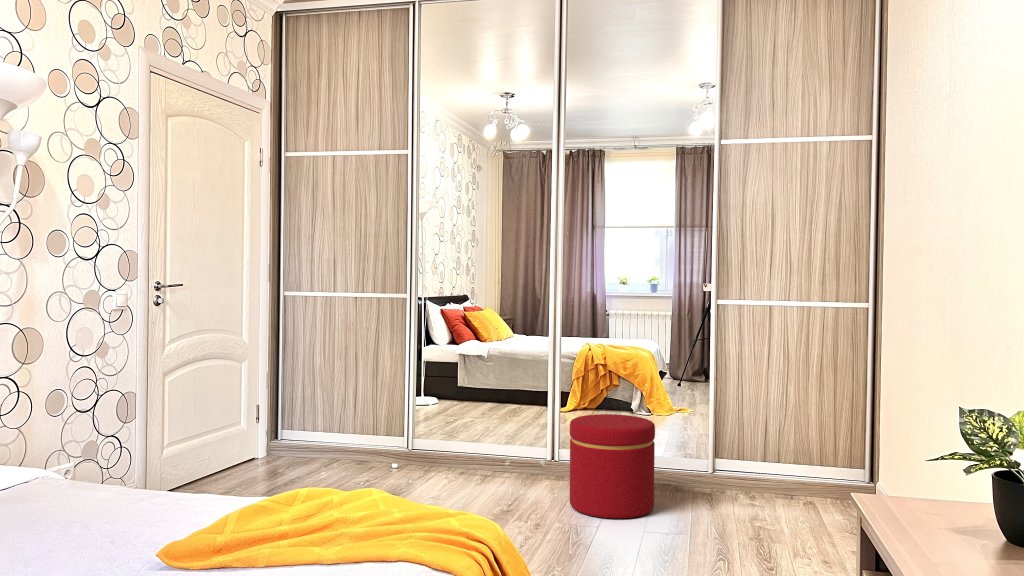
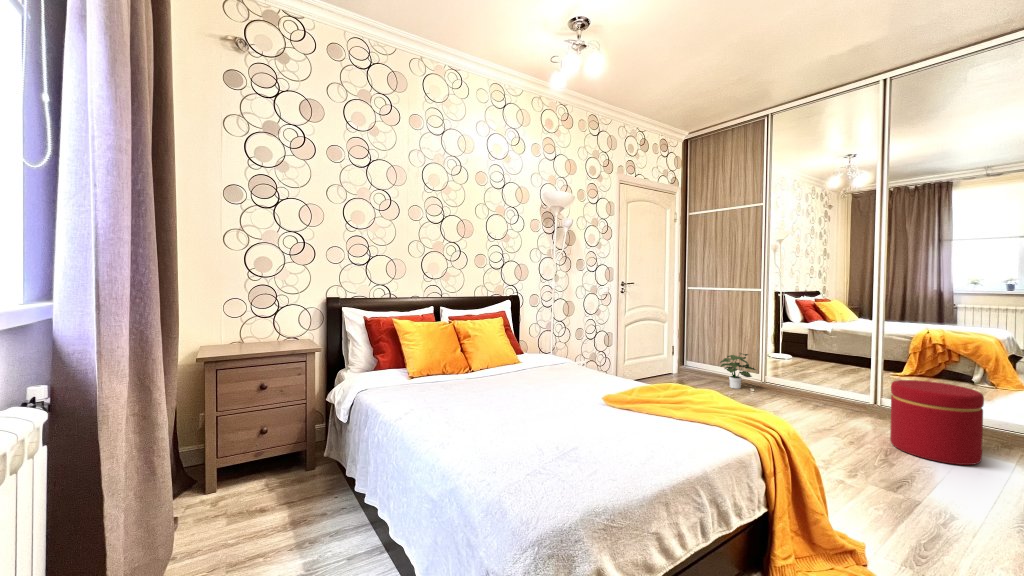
potted plant: none [331,404,390,466] -> present [720,353,756,389]

